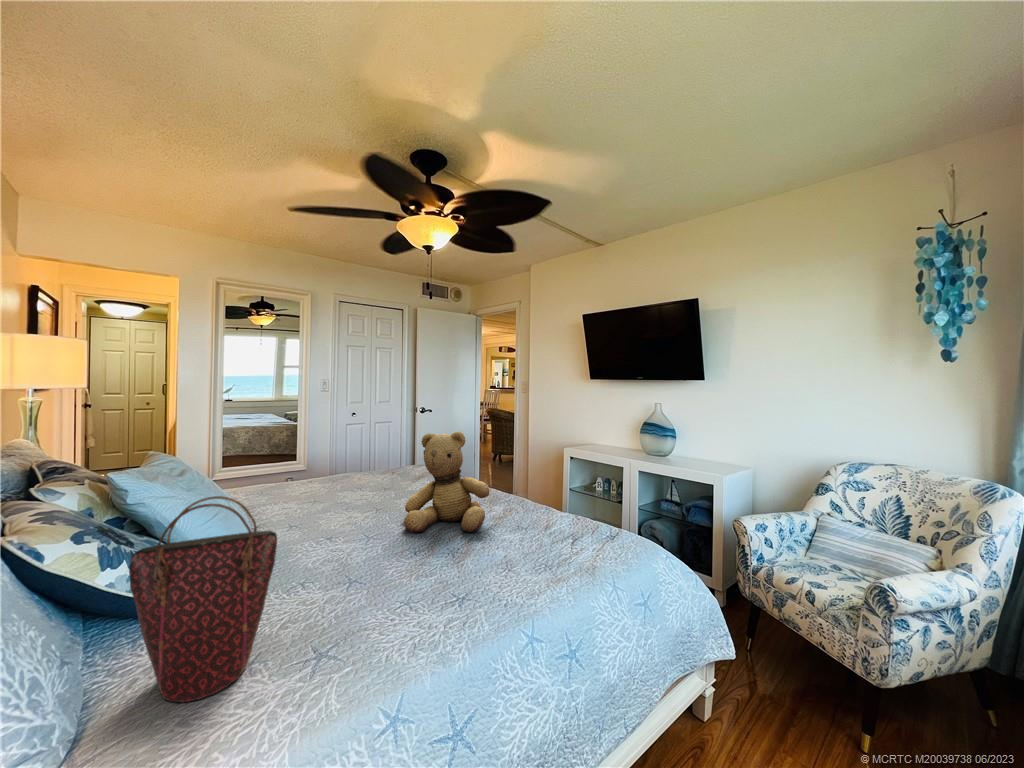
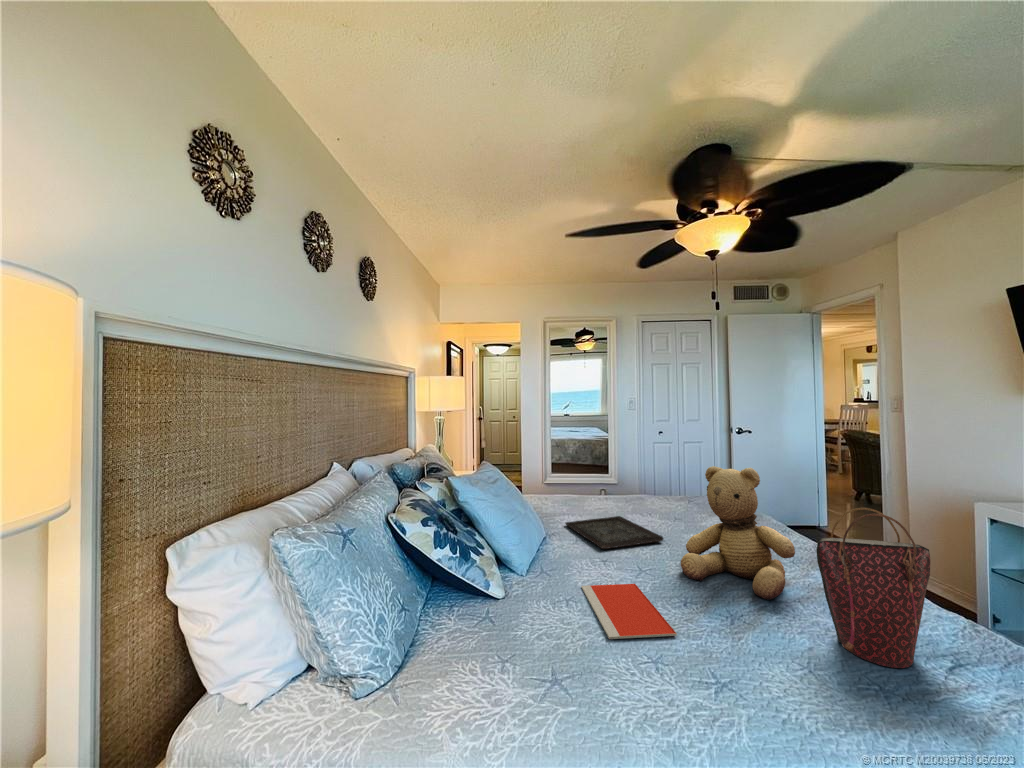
tray: none [270,495,381,528] -> present [565,516,663,549]
handbag: present [129,496,277,702] -> present [816,508,930,668]
notebook: none [313,549,418,601] -> present [581,584,677,639]

